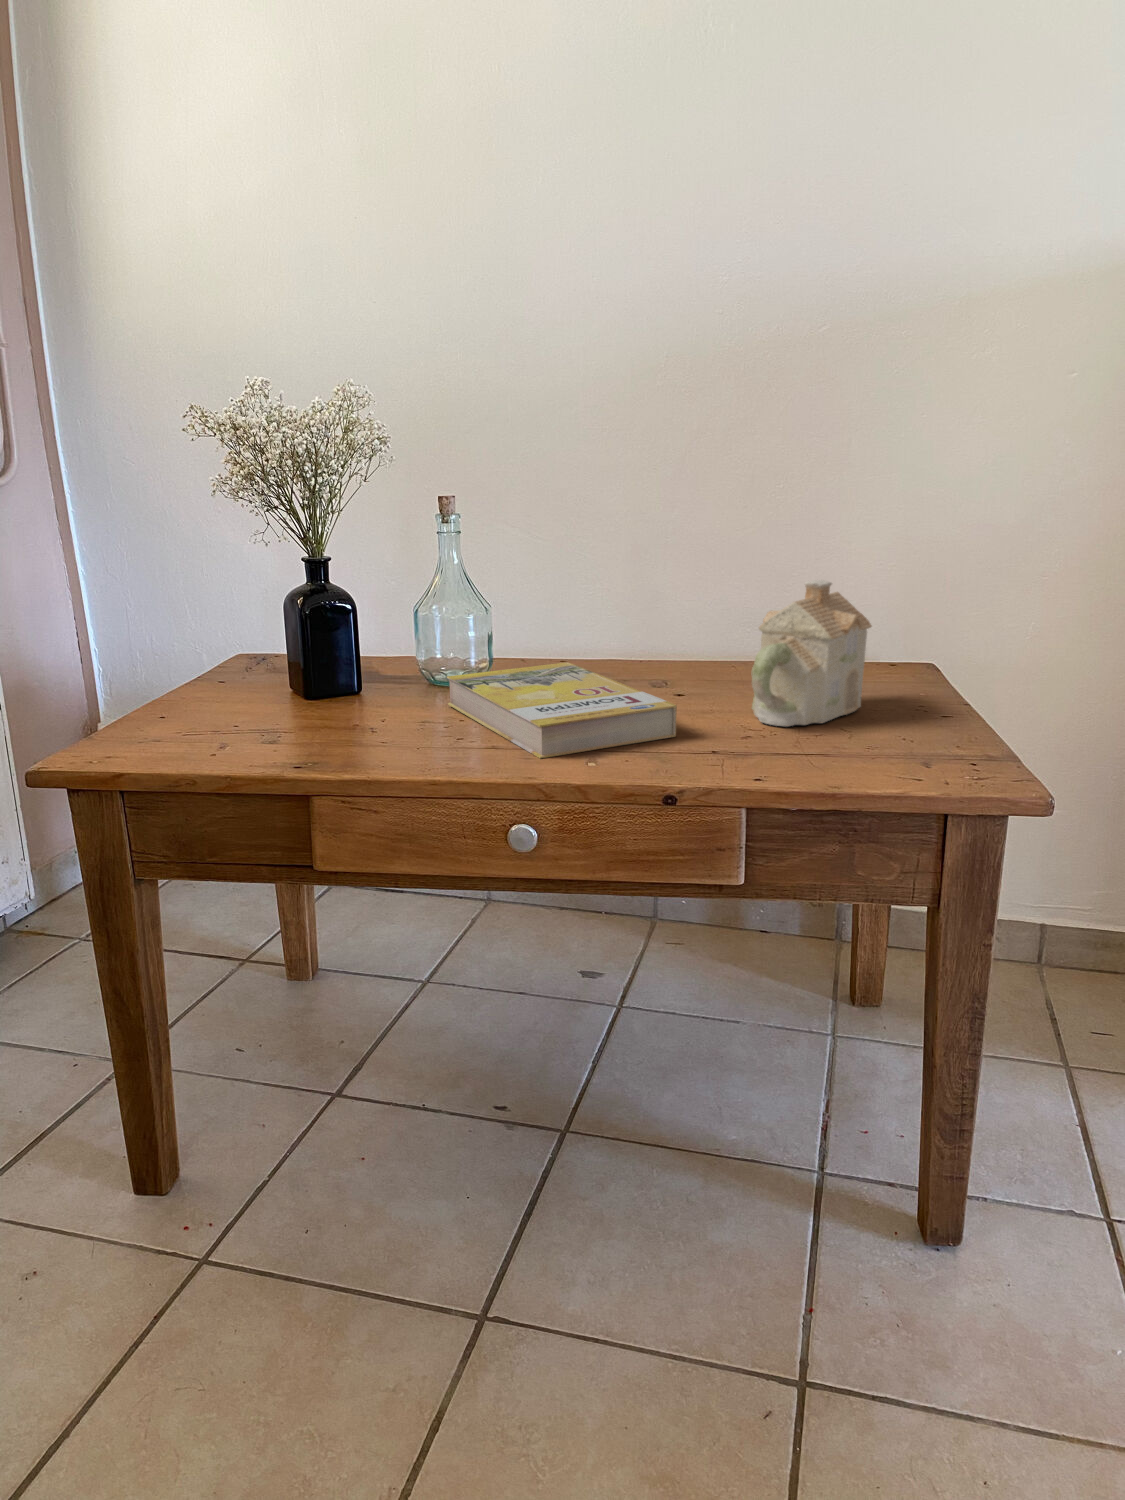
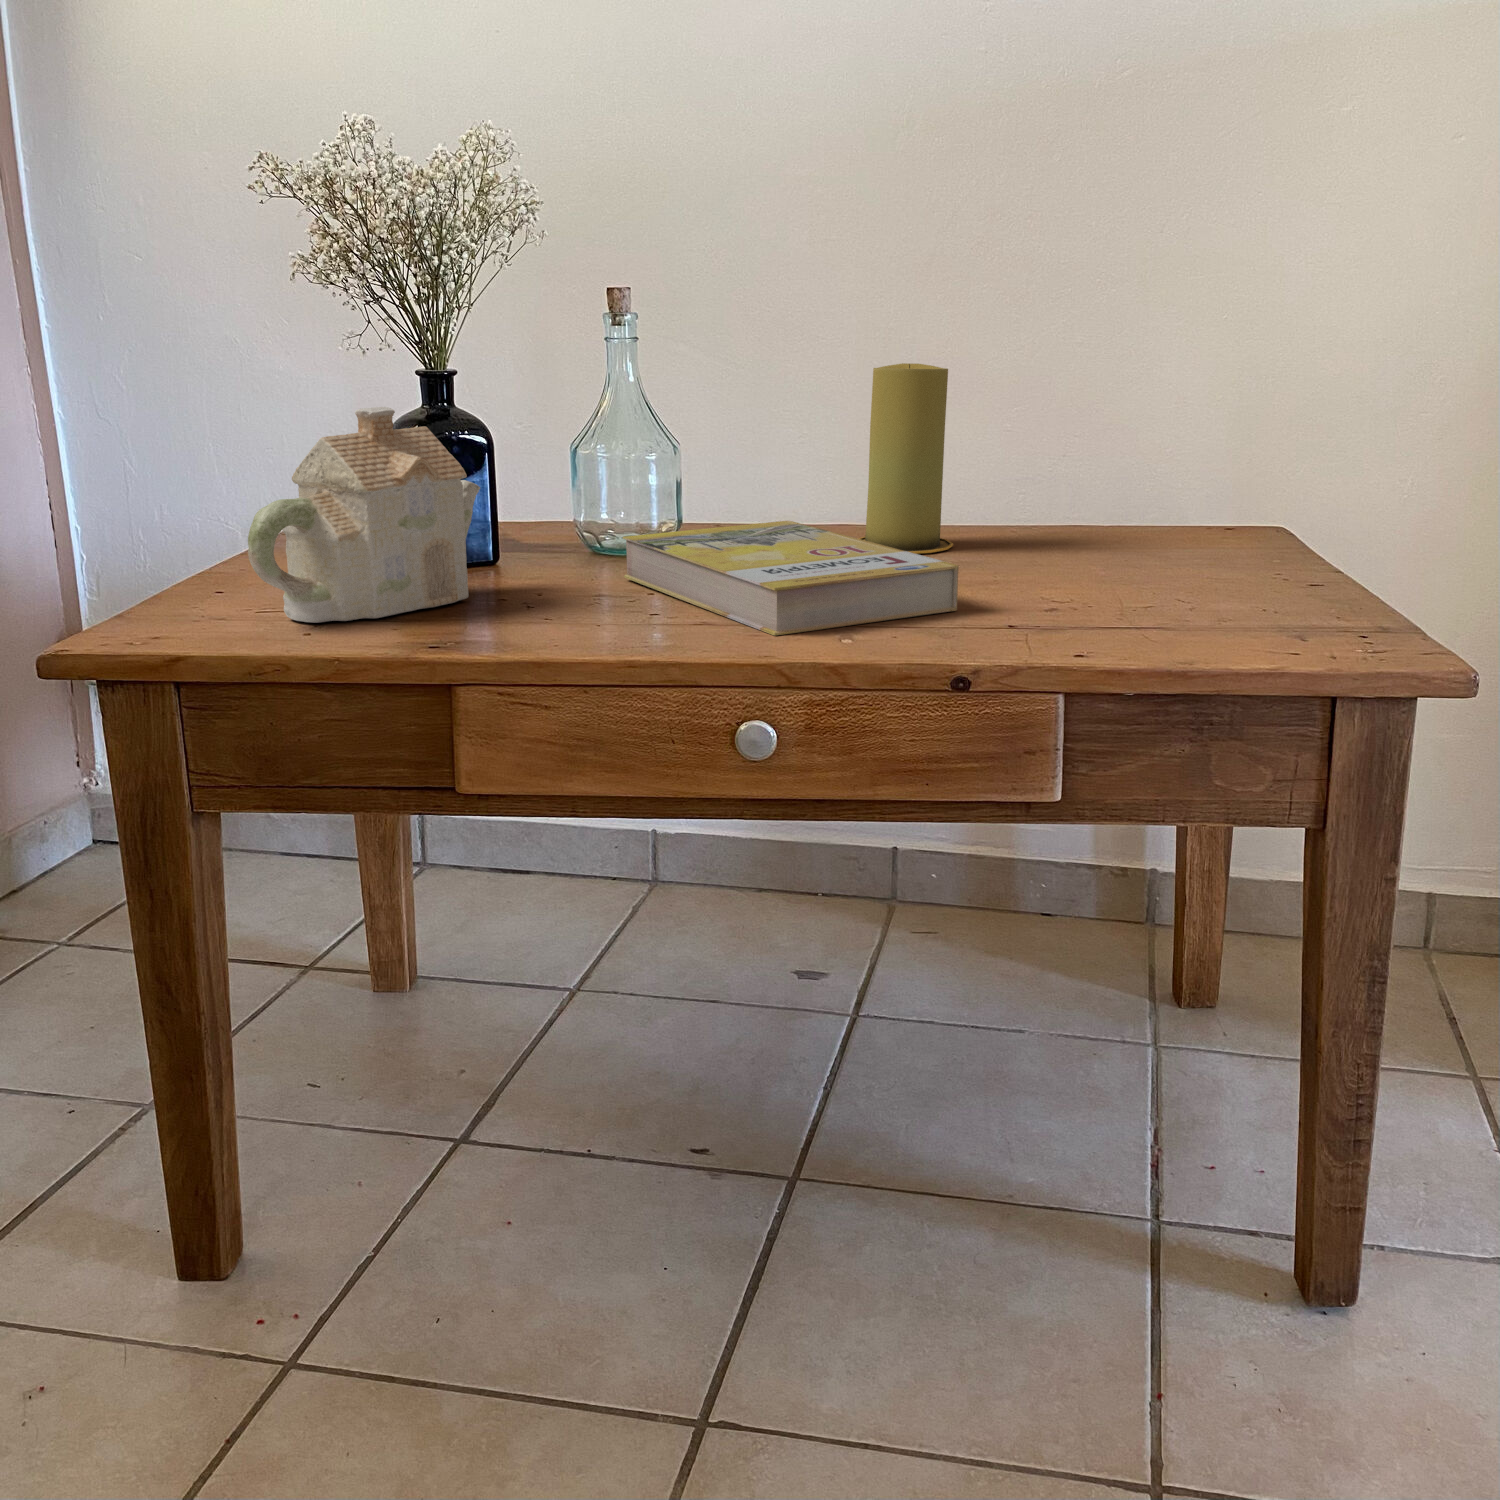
candle: none [616,549,688,685] -> present [859,363,953,554]
teapot: present [752,580,872,727] -> present [248,407,480,623]

